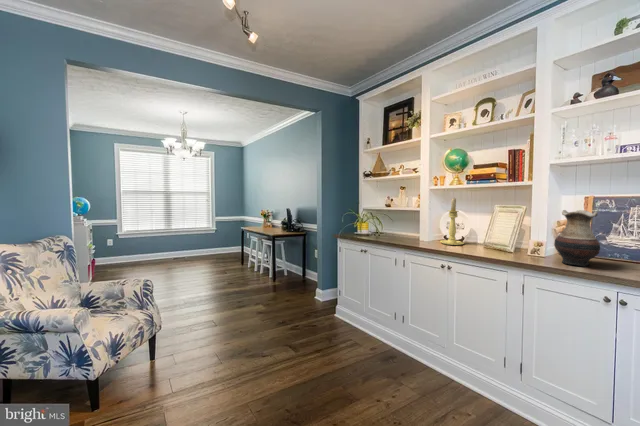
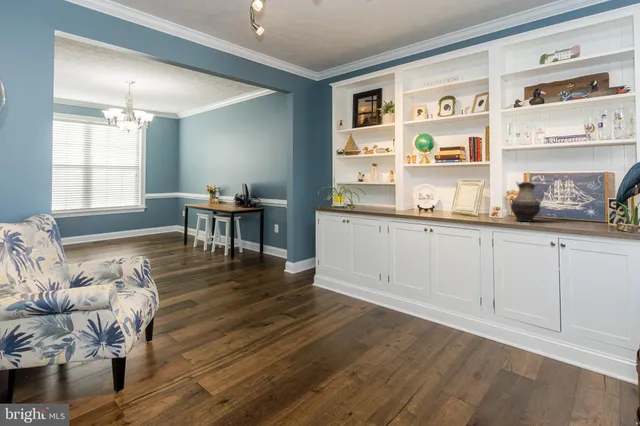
candle holder: present [440,198,464,245] -> none [420,175,440,216]

